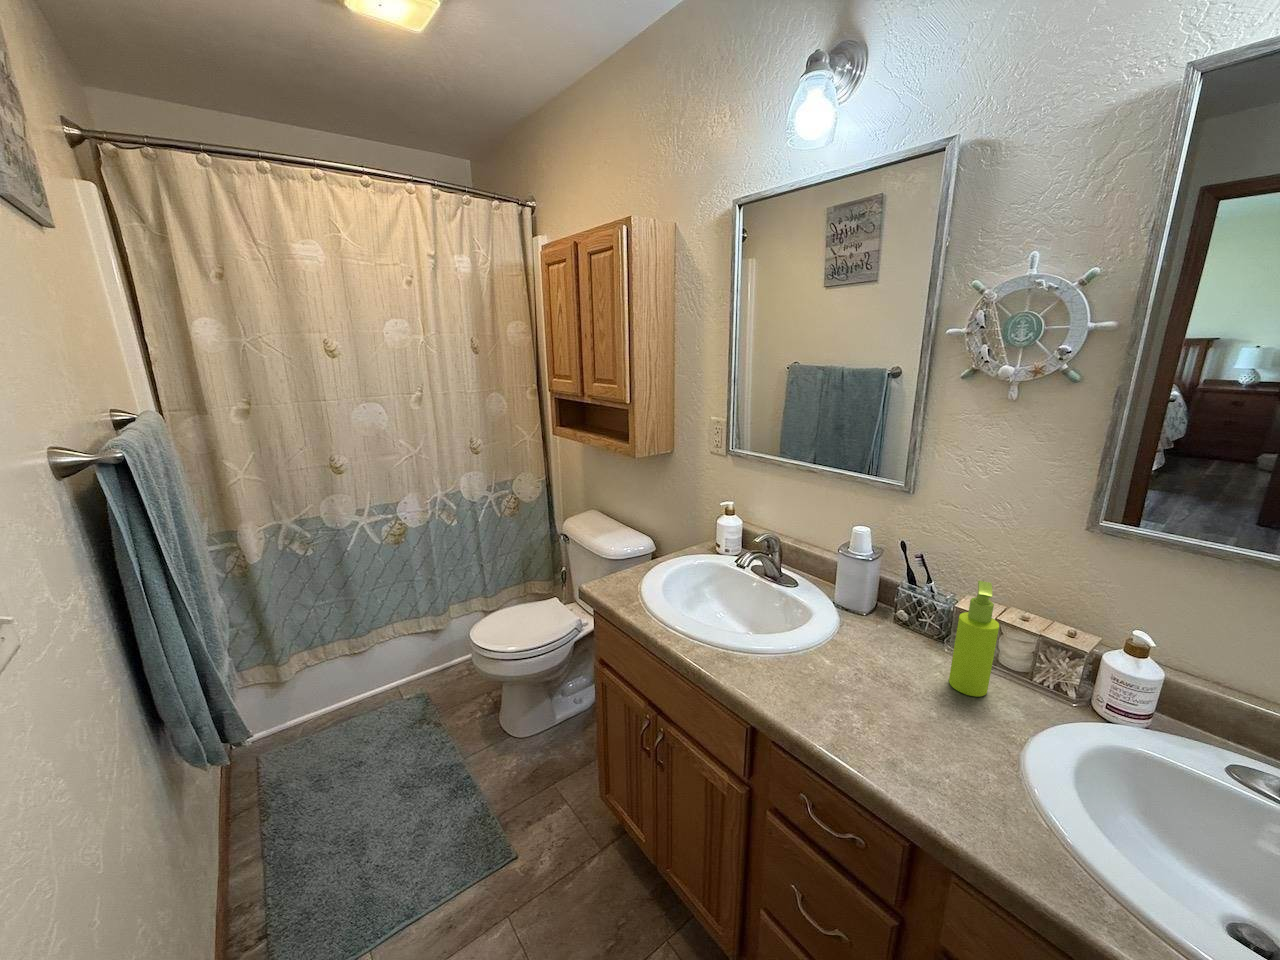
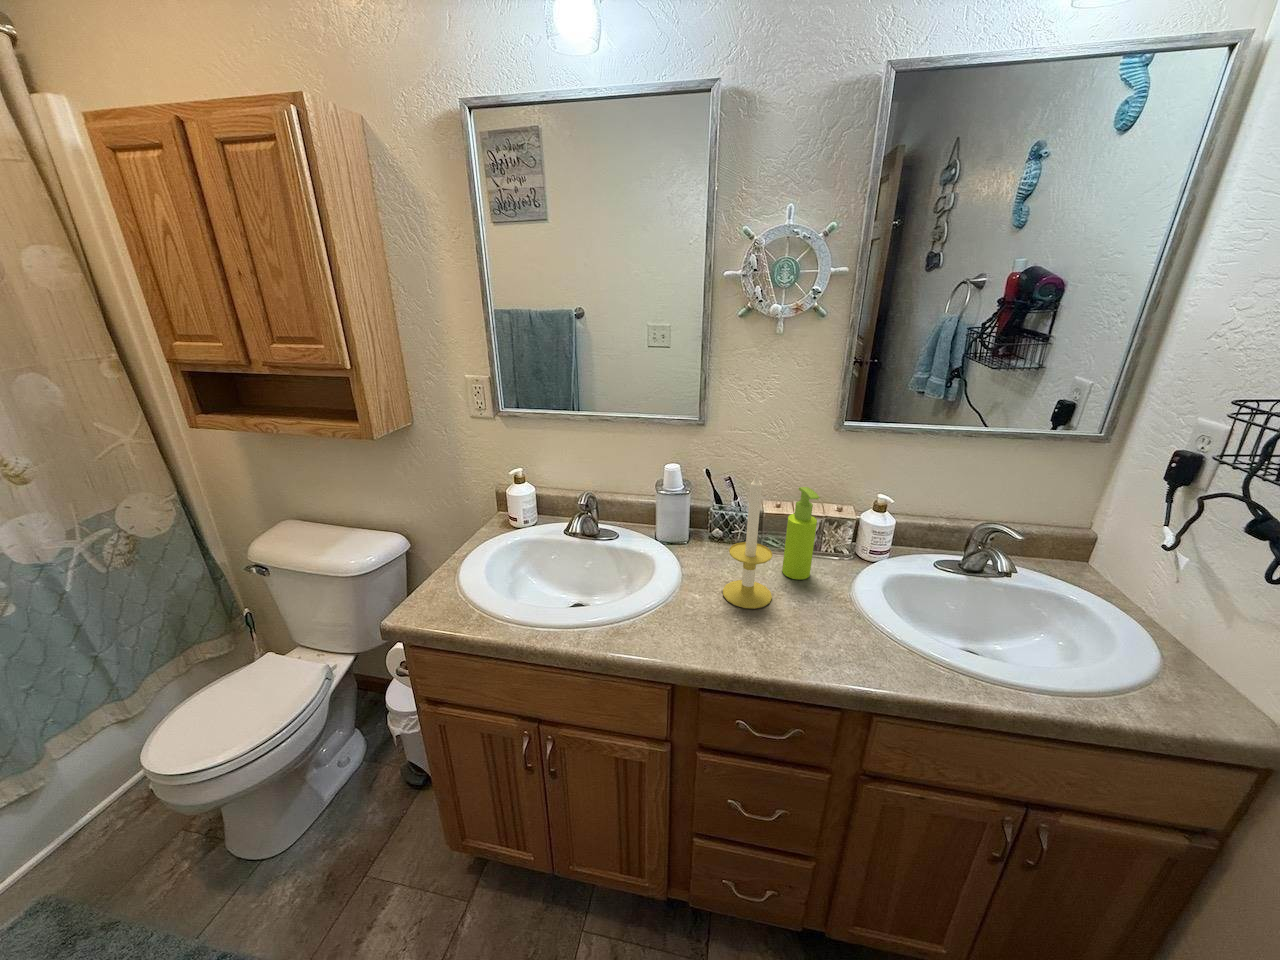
candle: none [851,542,912,697] -> present [723,471,773,609]

